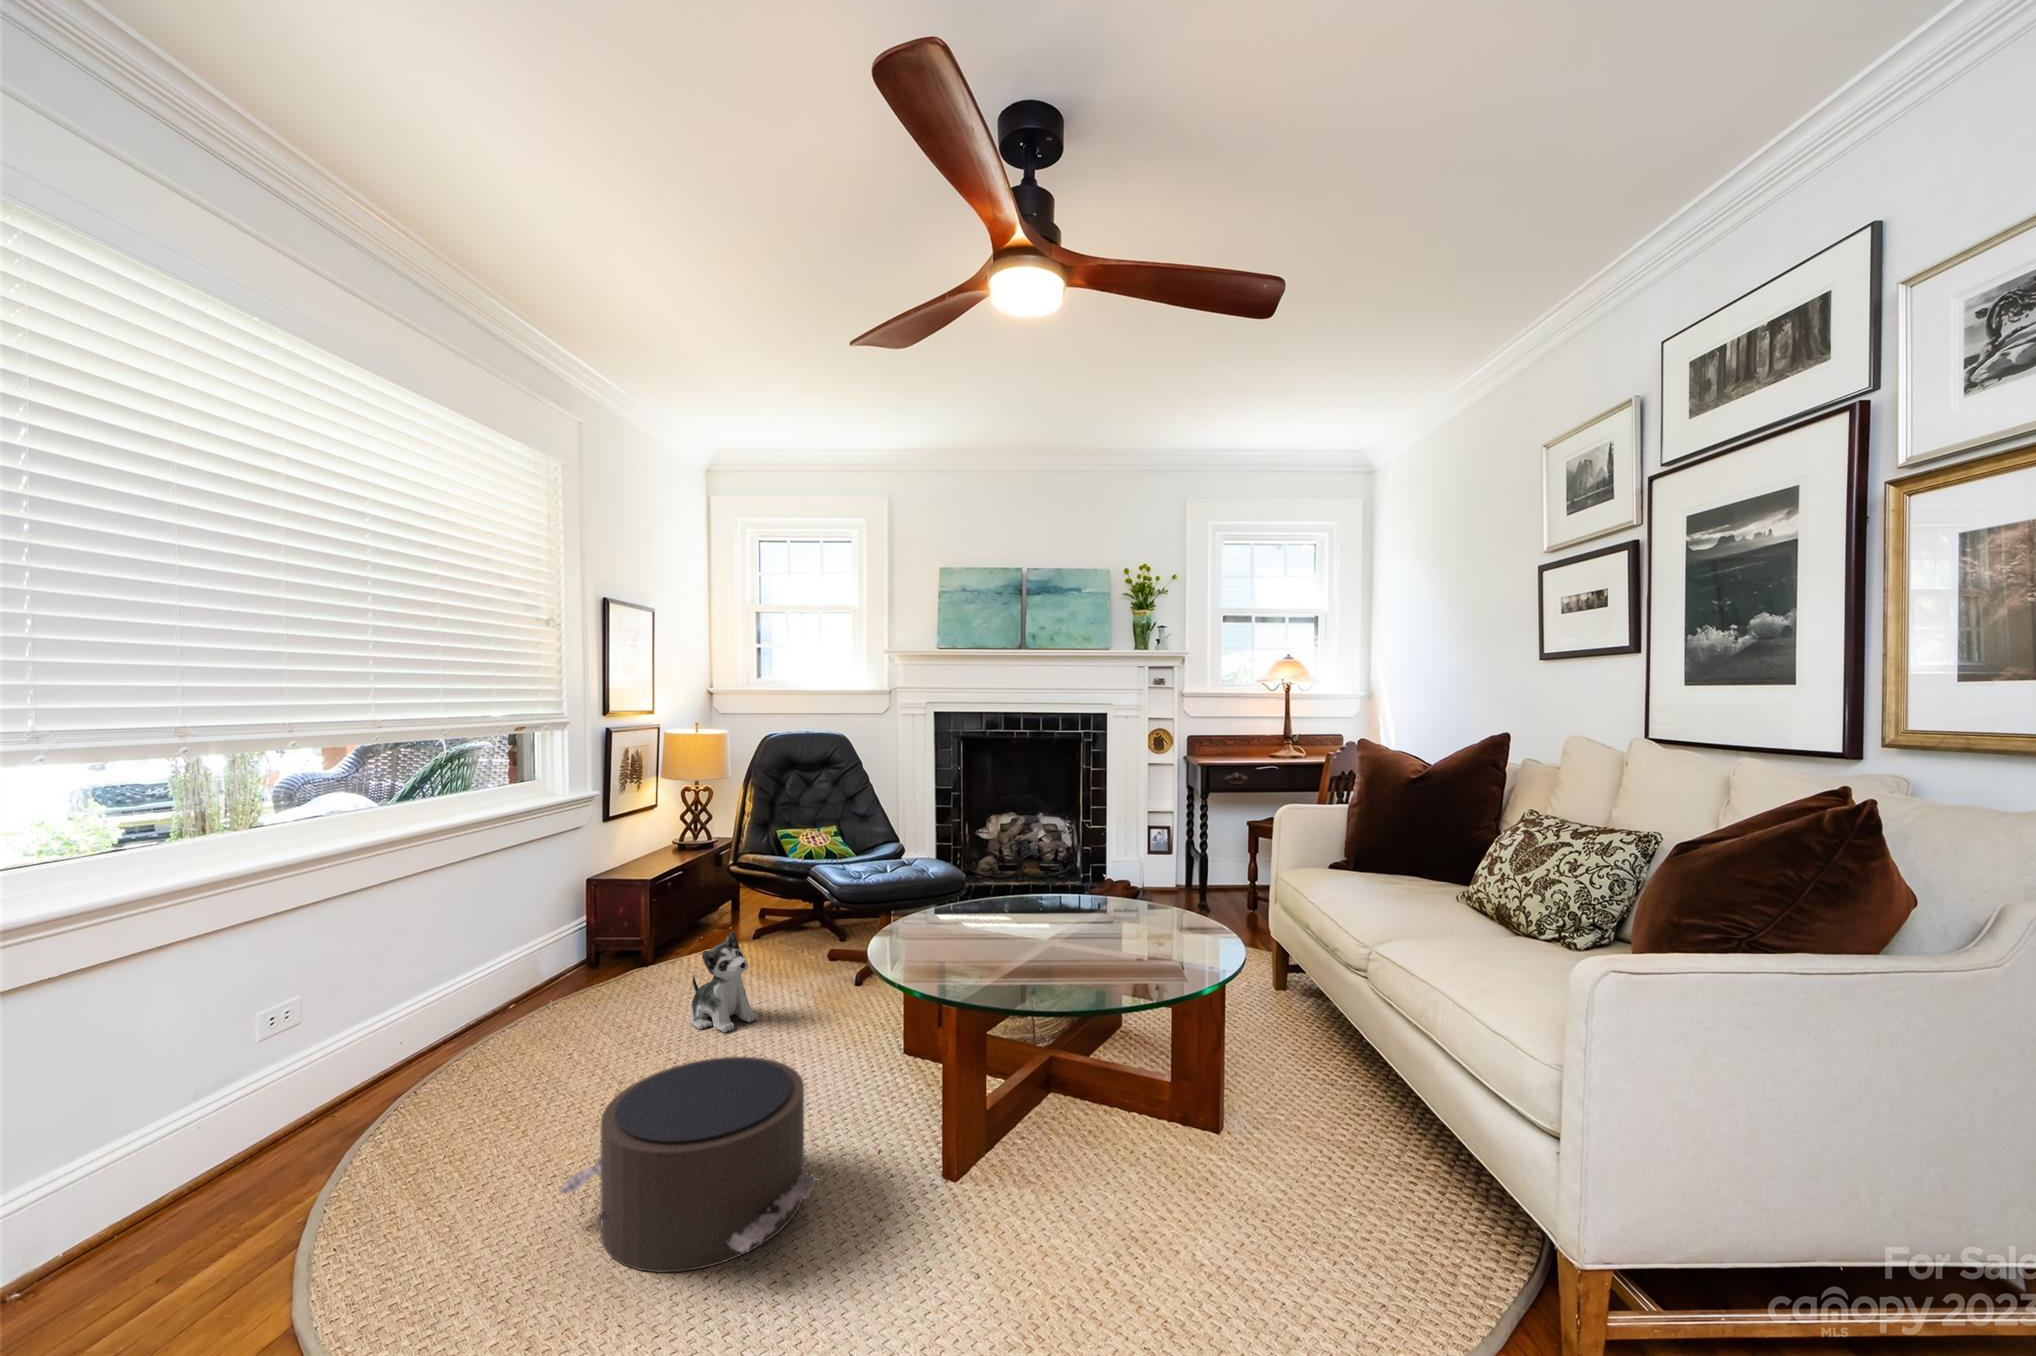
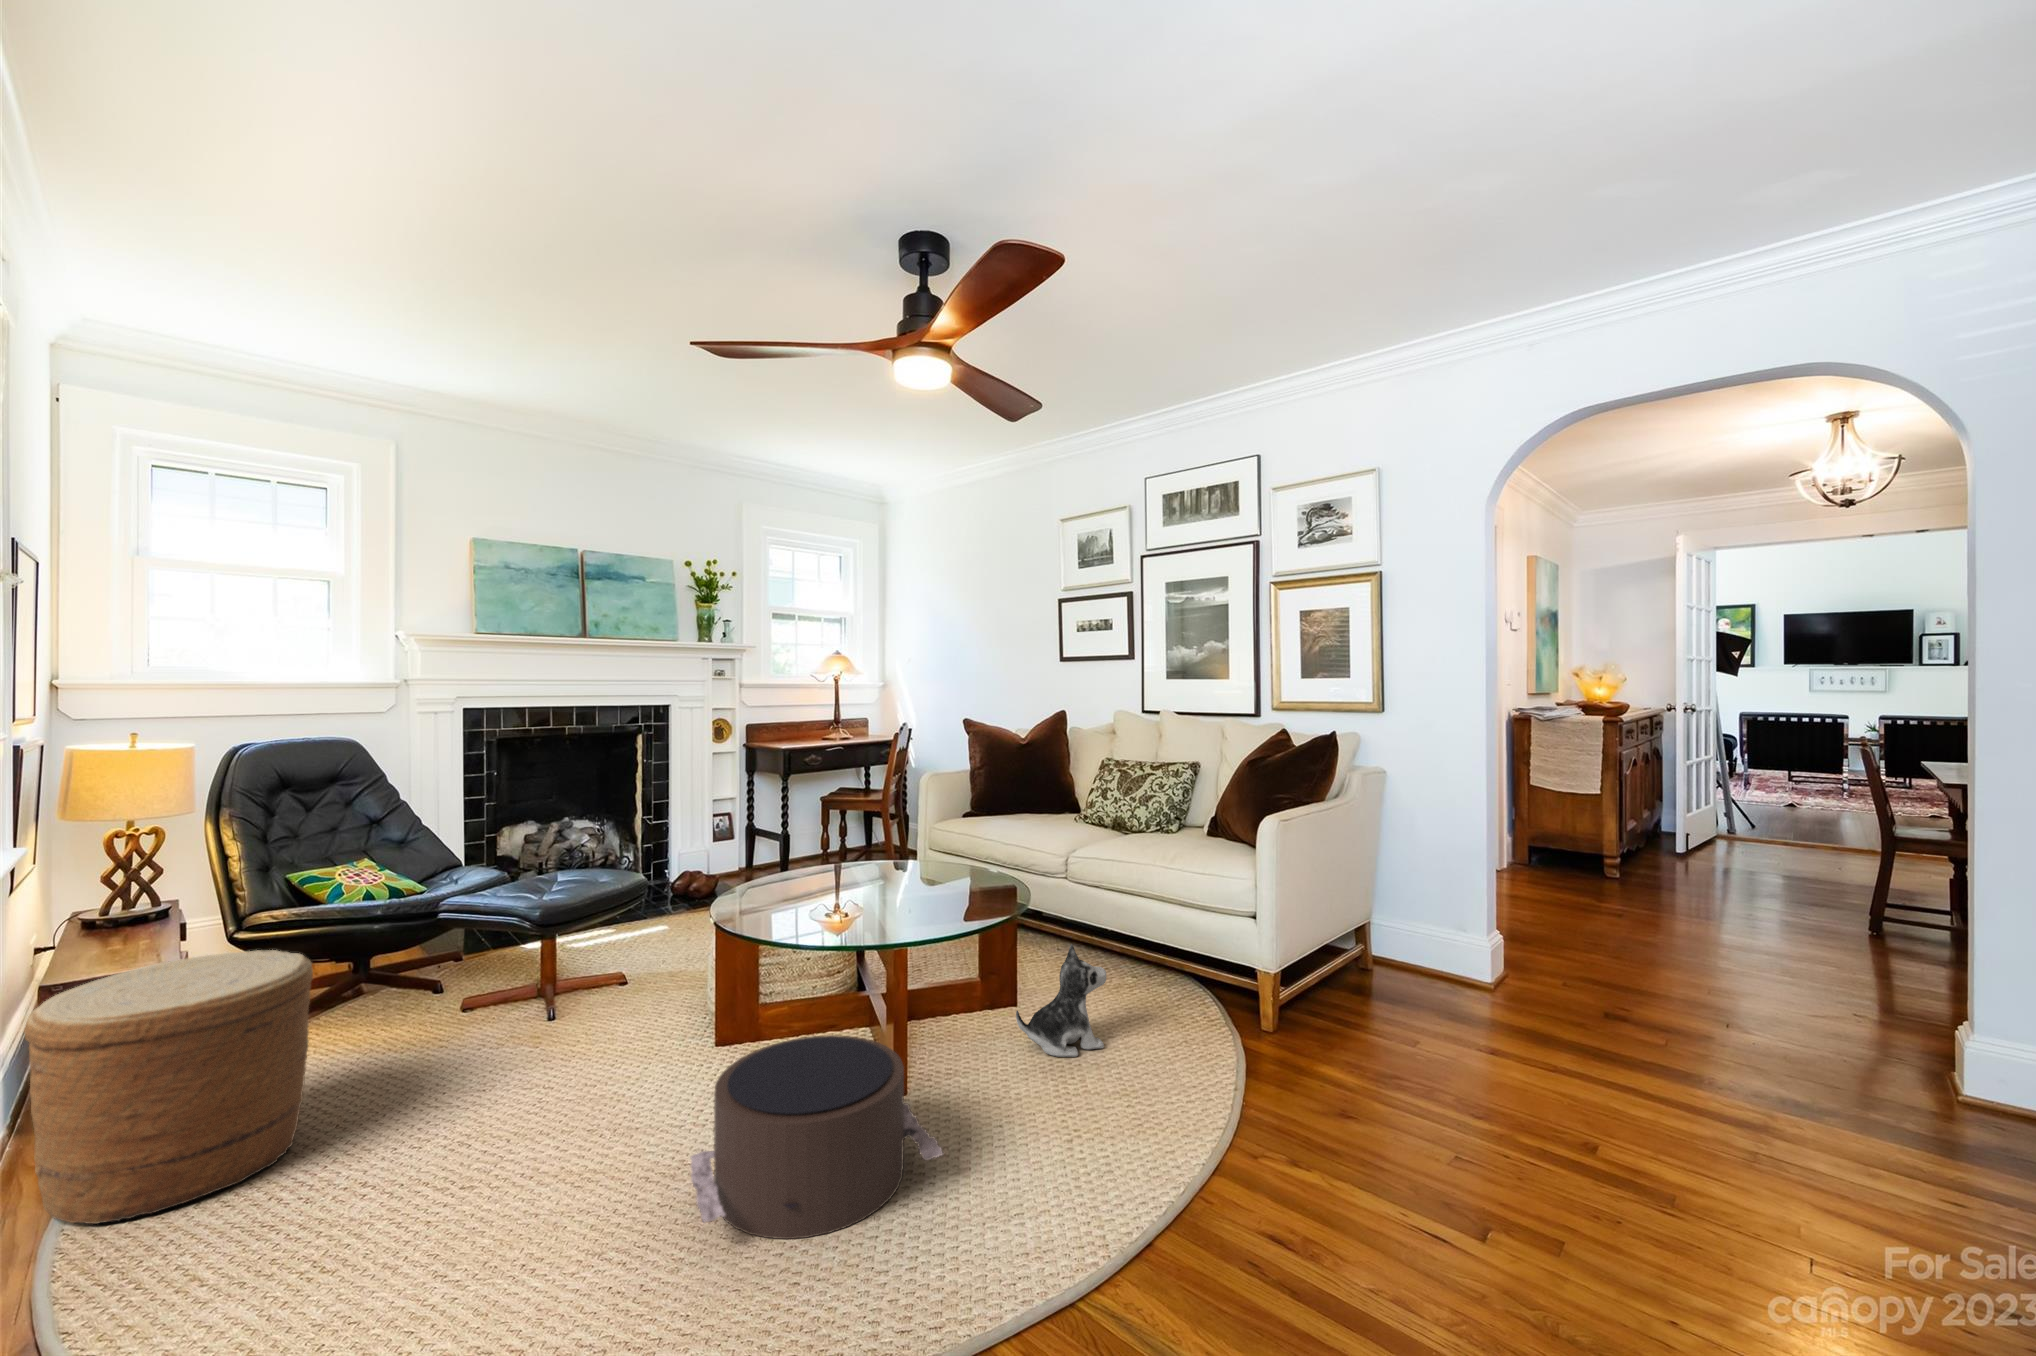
woven basket: none [495,871,643,1027] -> present [24,950,313,1224]
plush toy: present [691,931,757,1032] -> present [1016,944,1106,1057]

